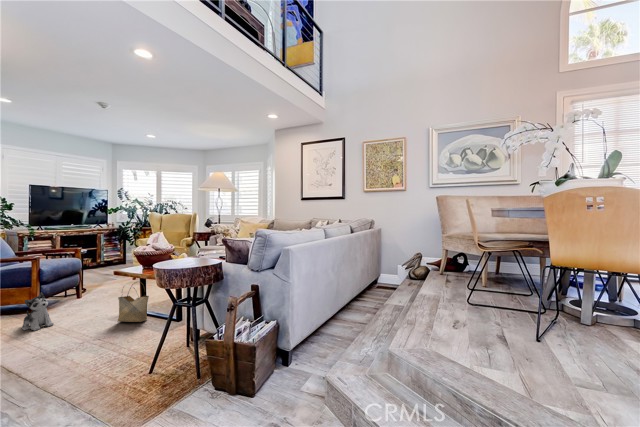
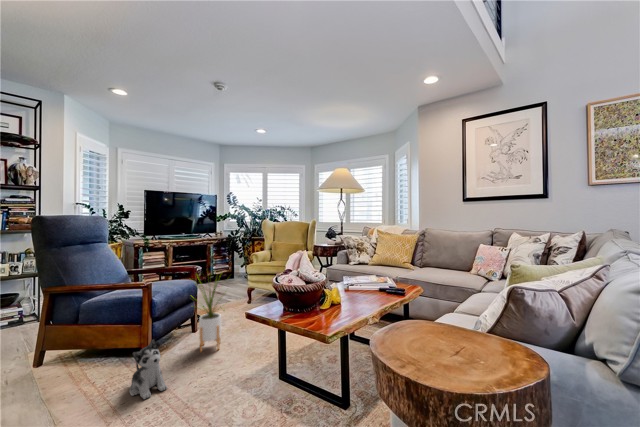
house plant: none [72,244,113,307] -> present [199,276,221,352]
woven basket: present [118,284,149,322] -> none [251,332,294,403]

